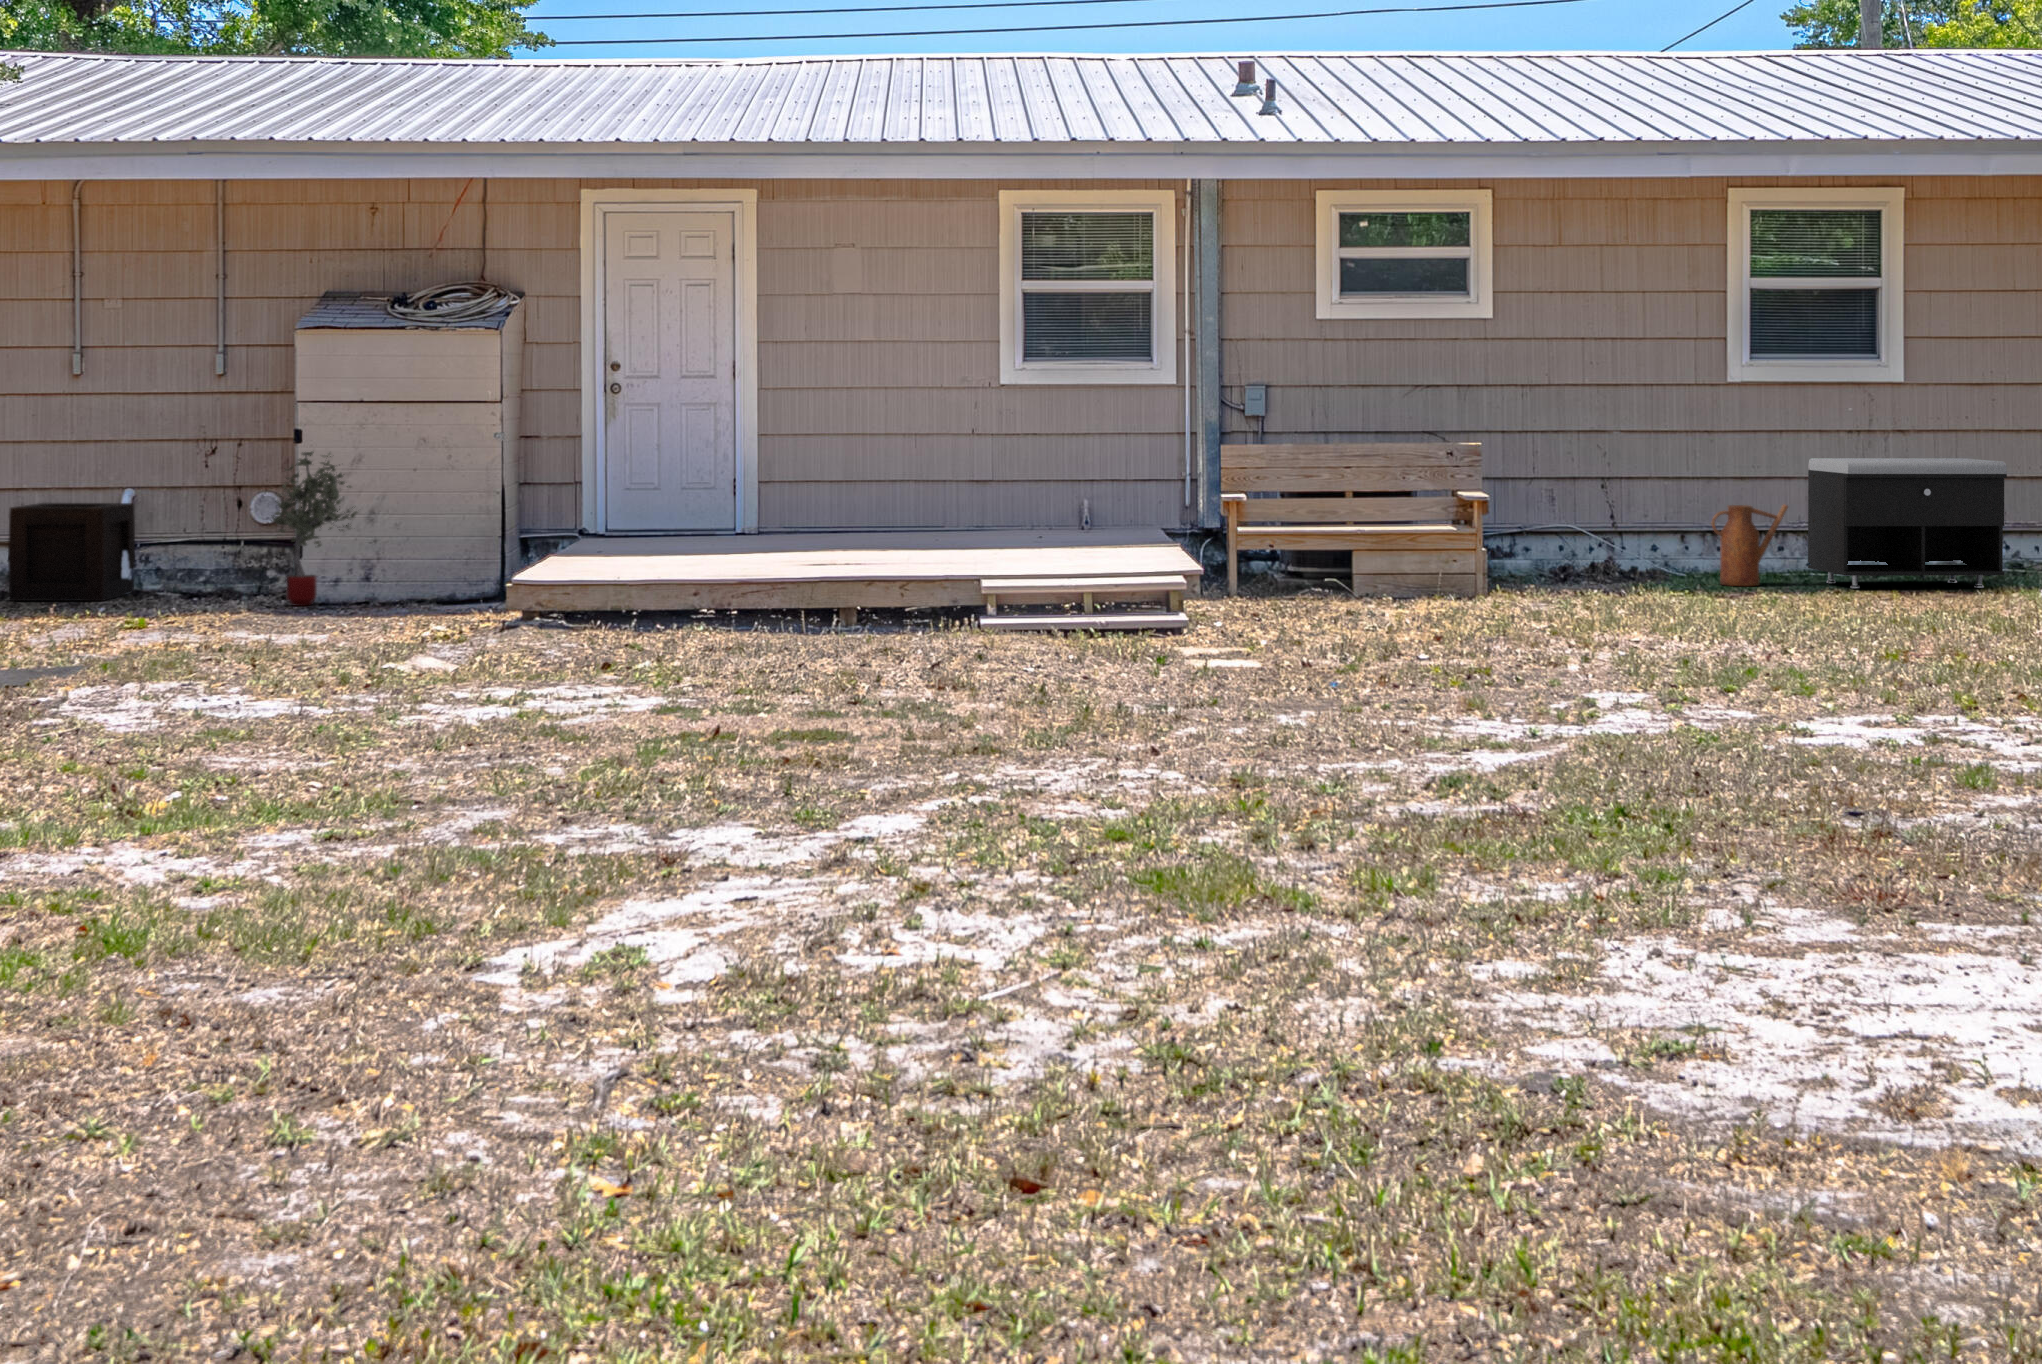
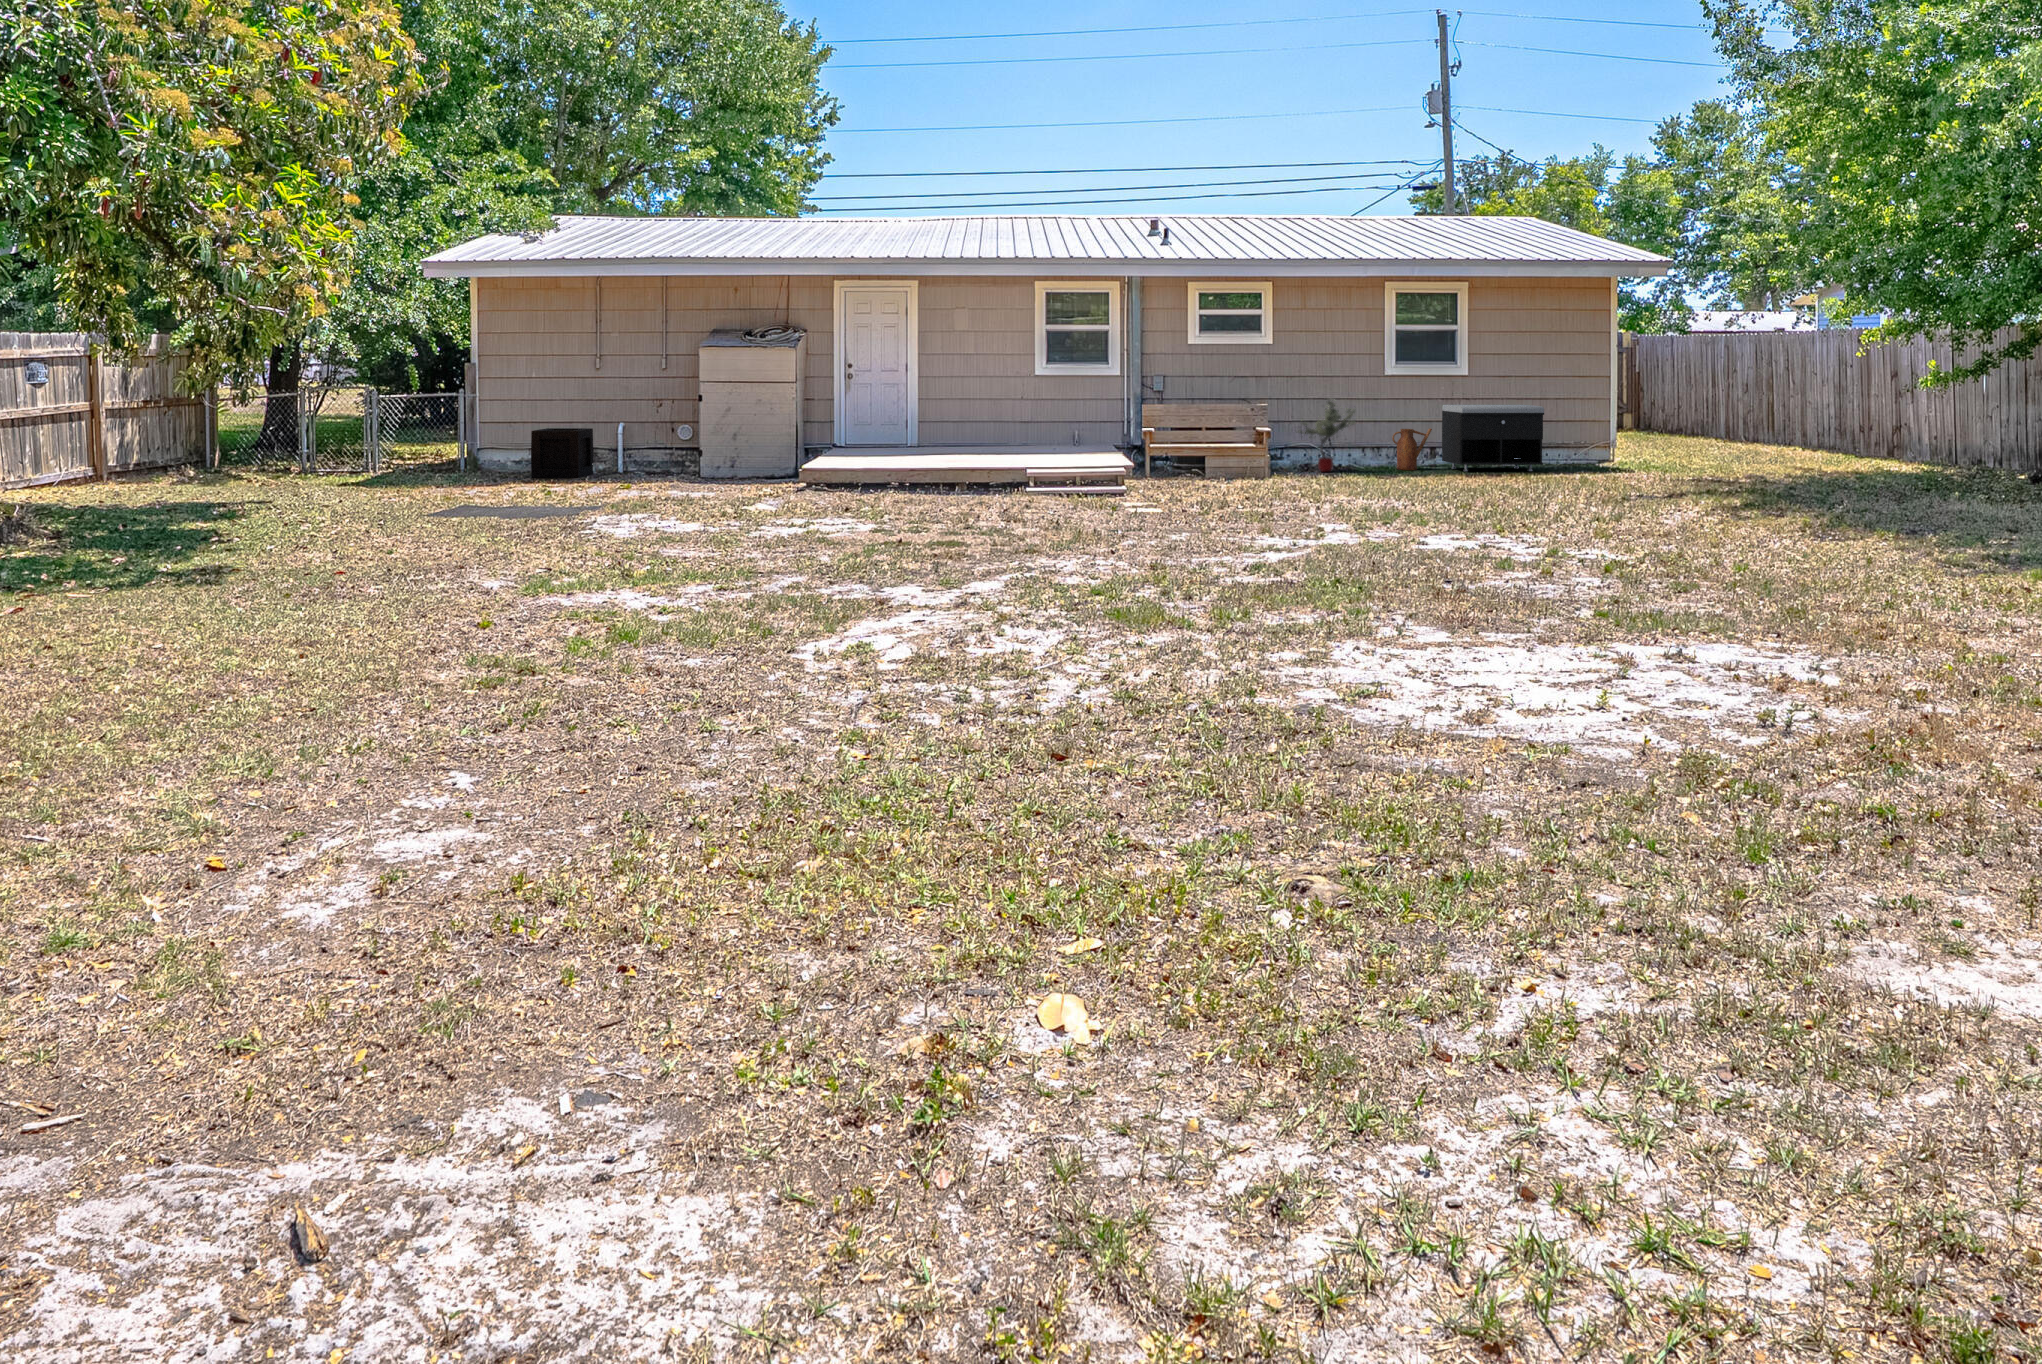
potted tree: present [271,452,358,606] -> present [1298,401,1355,472]

